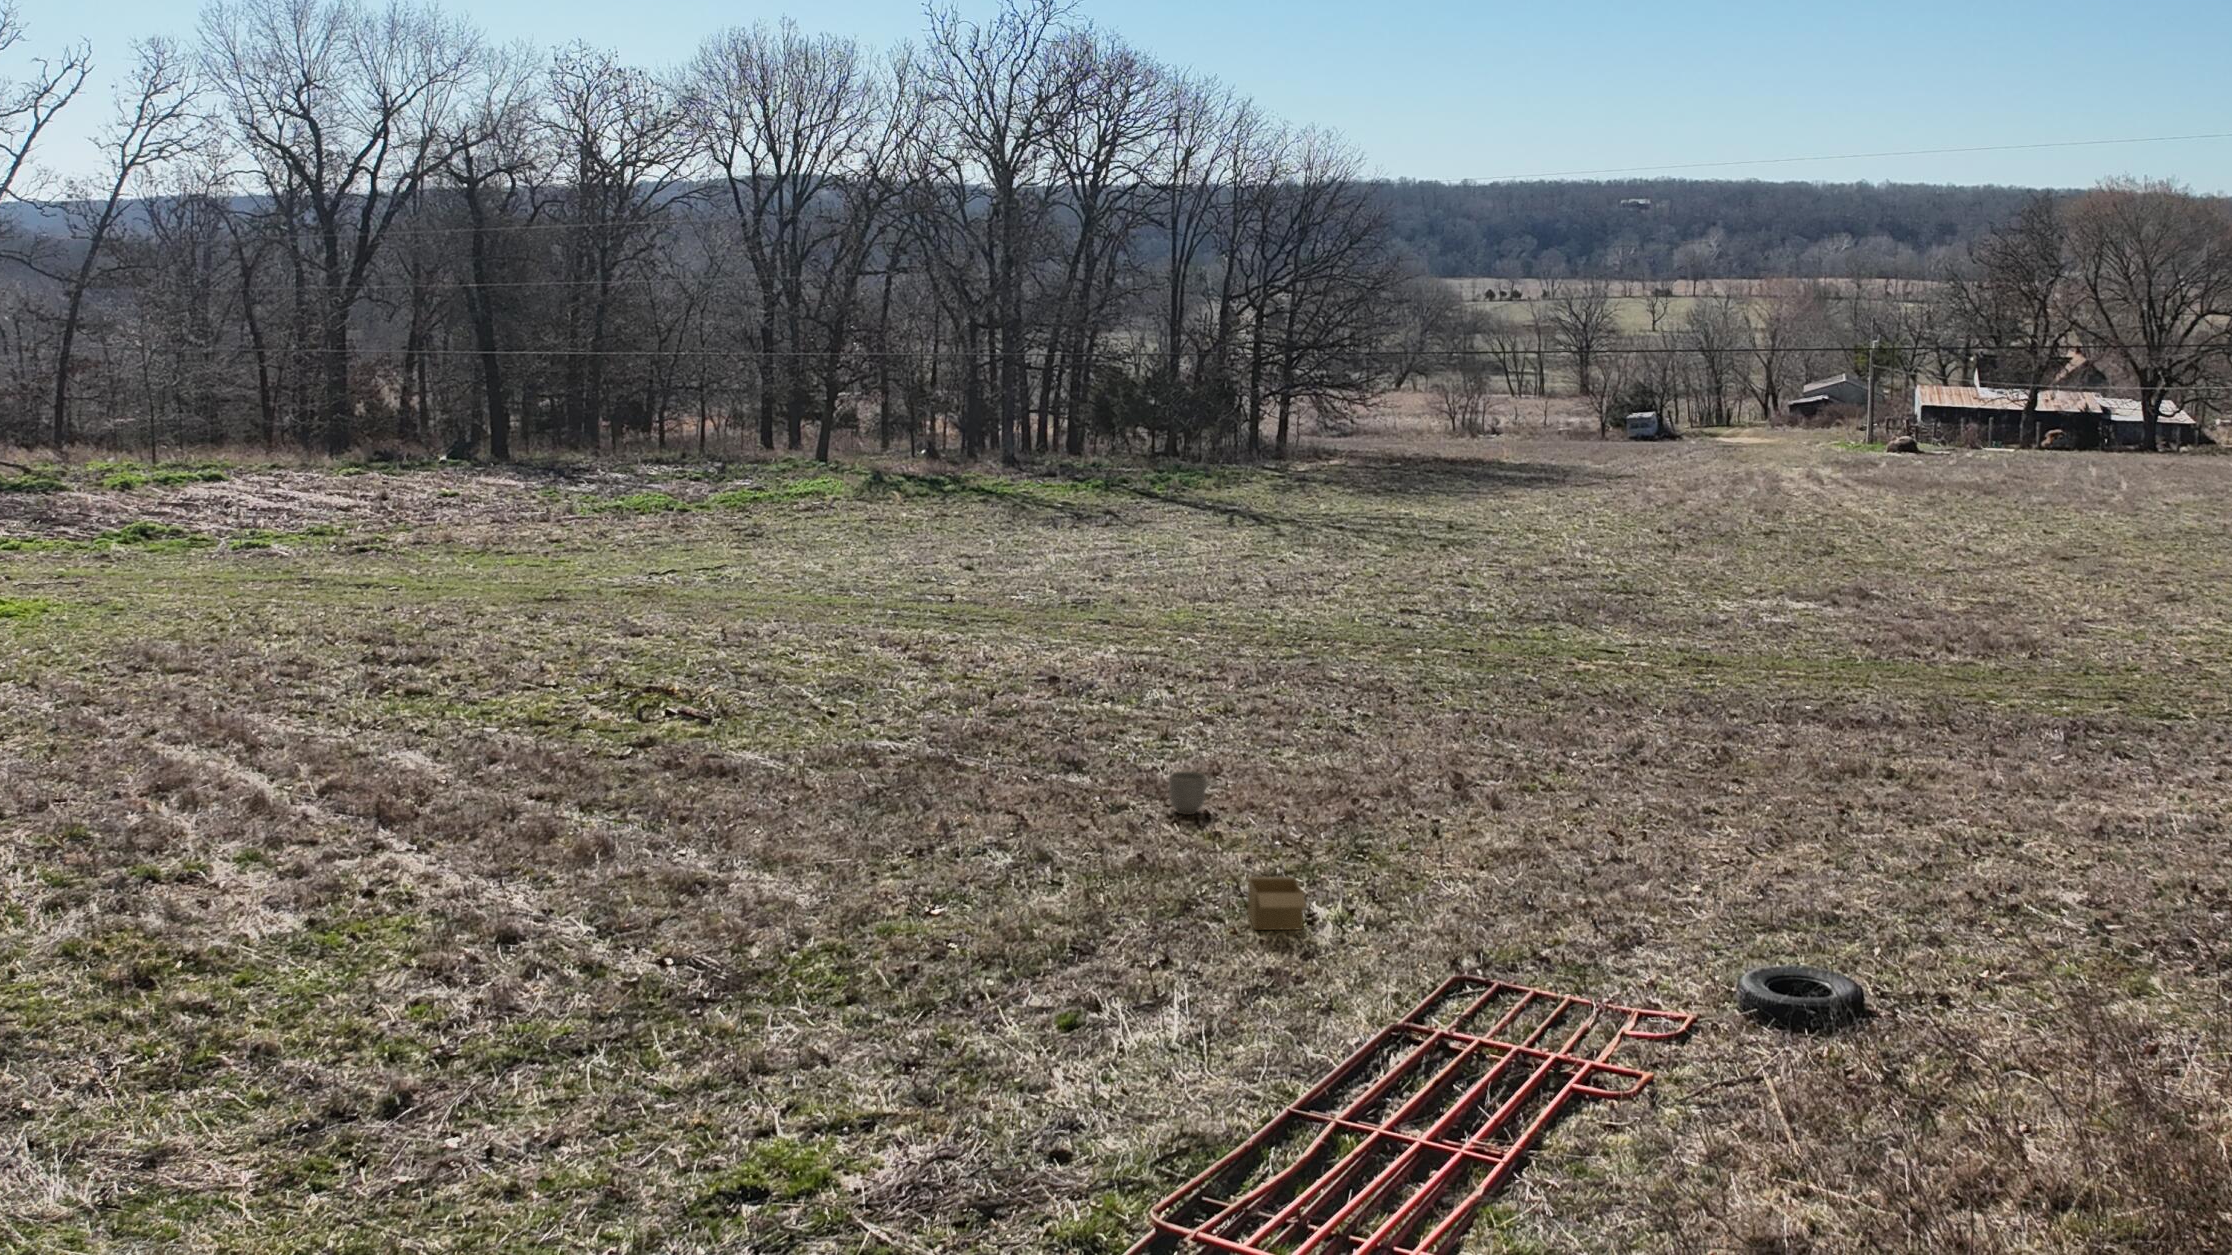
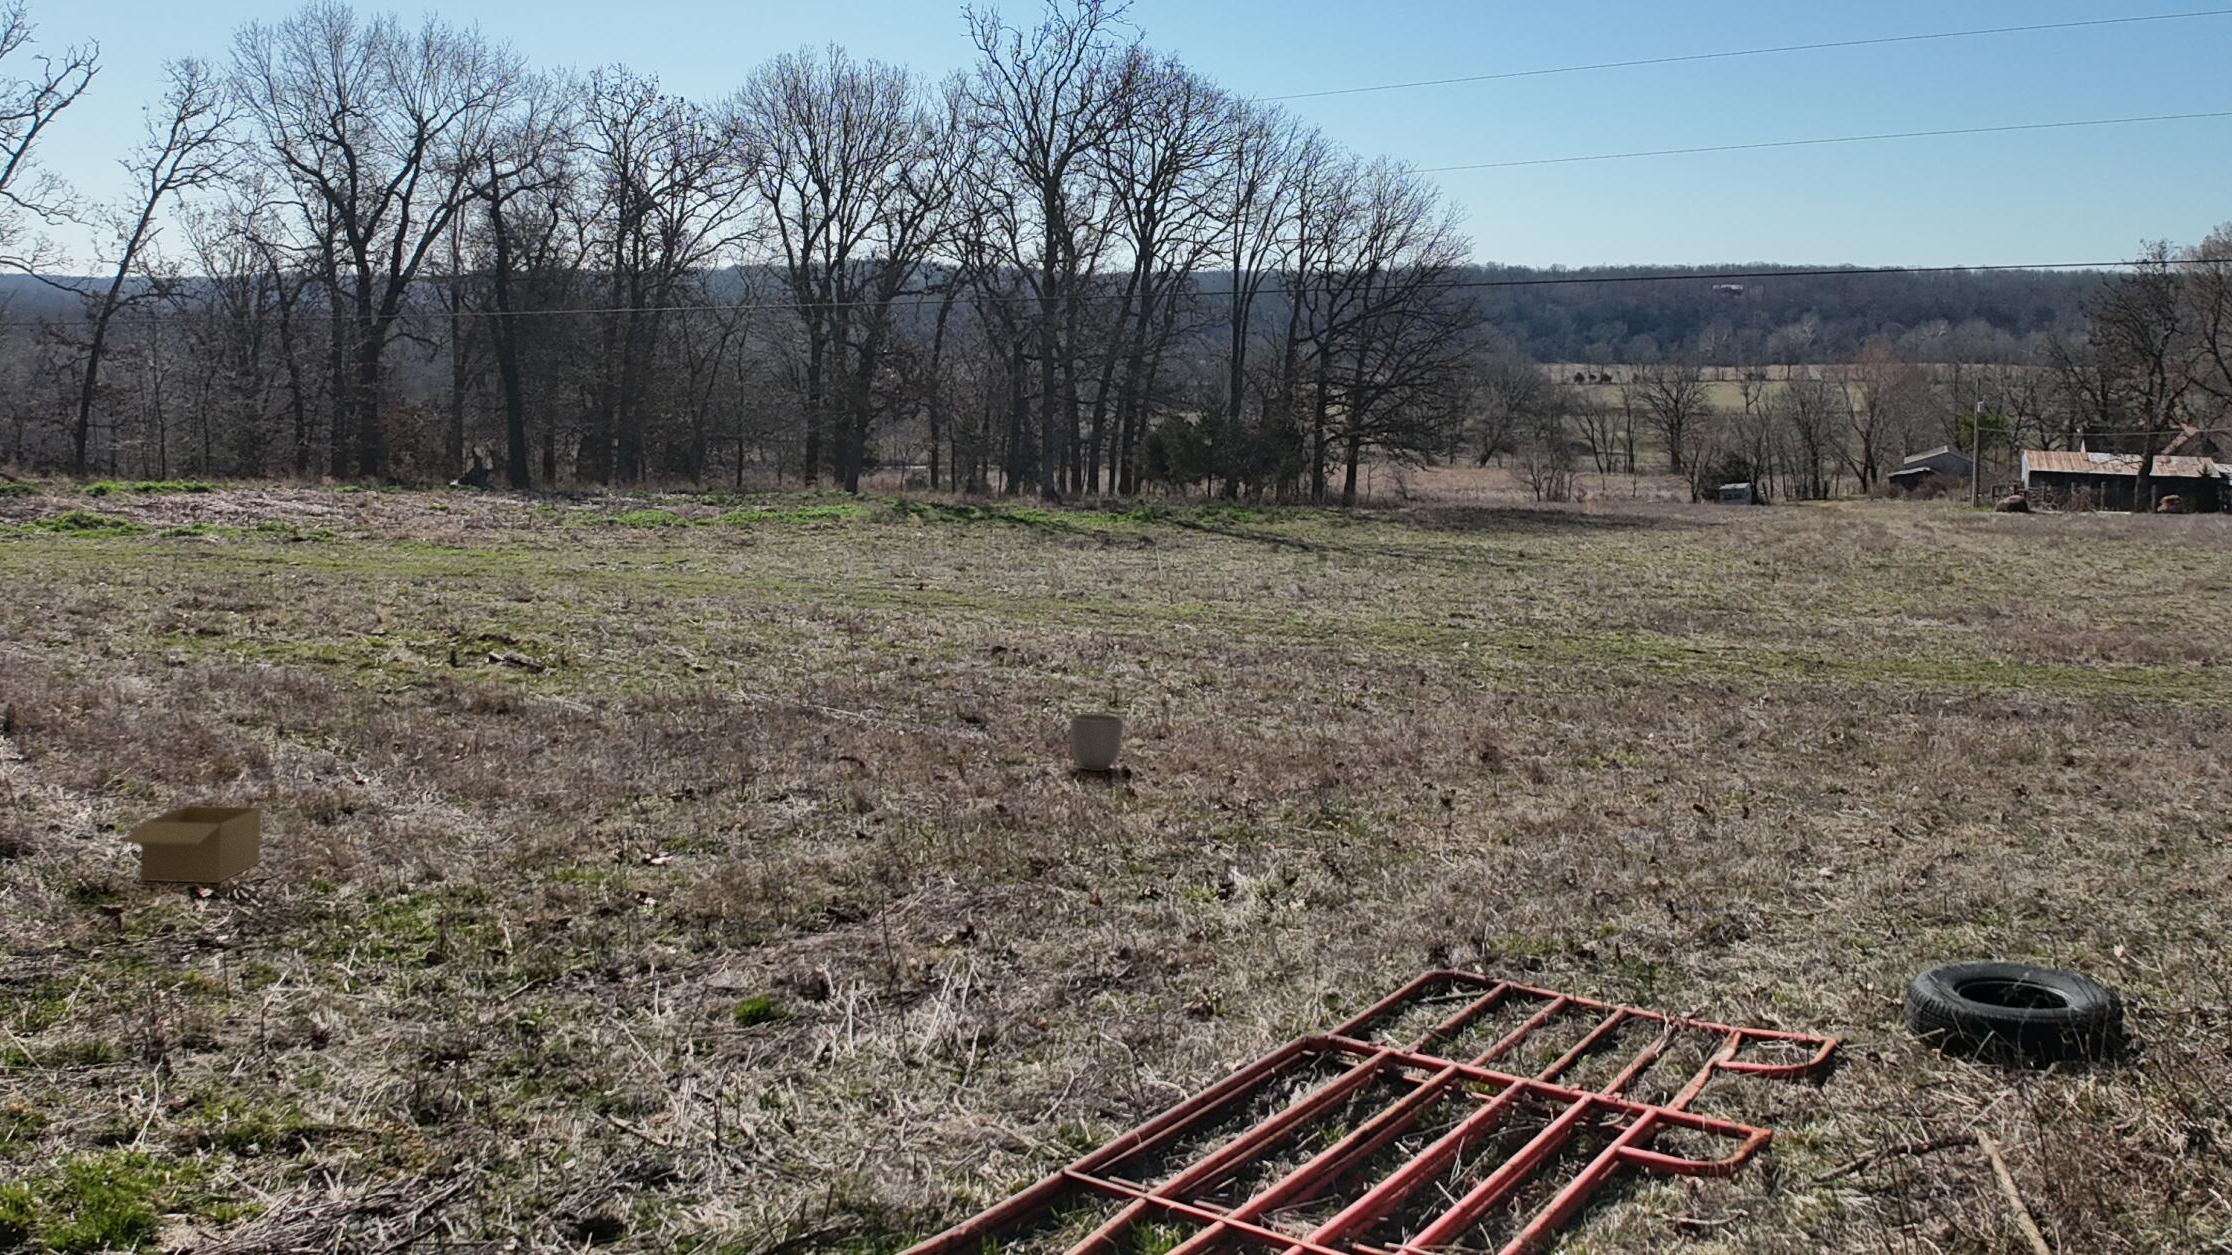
cardboard box: present [1247,877,1306,930] -> present [121,806,275,883]

